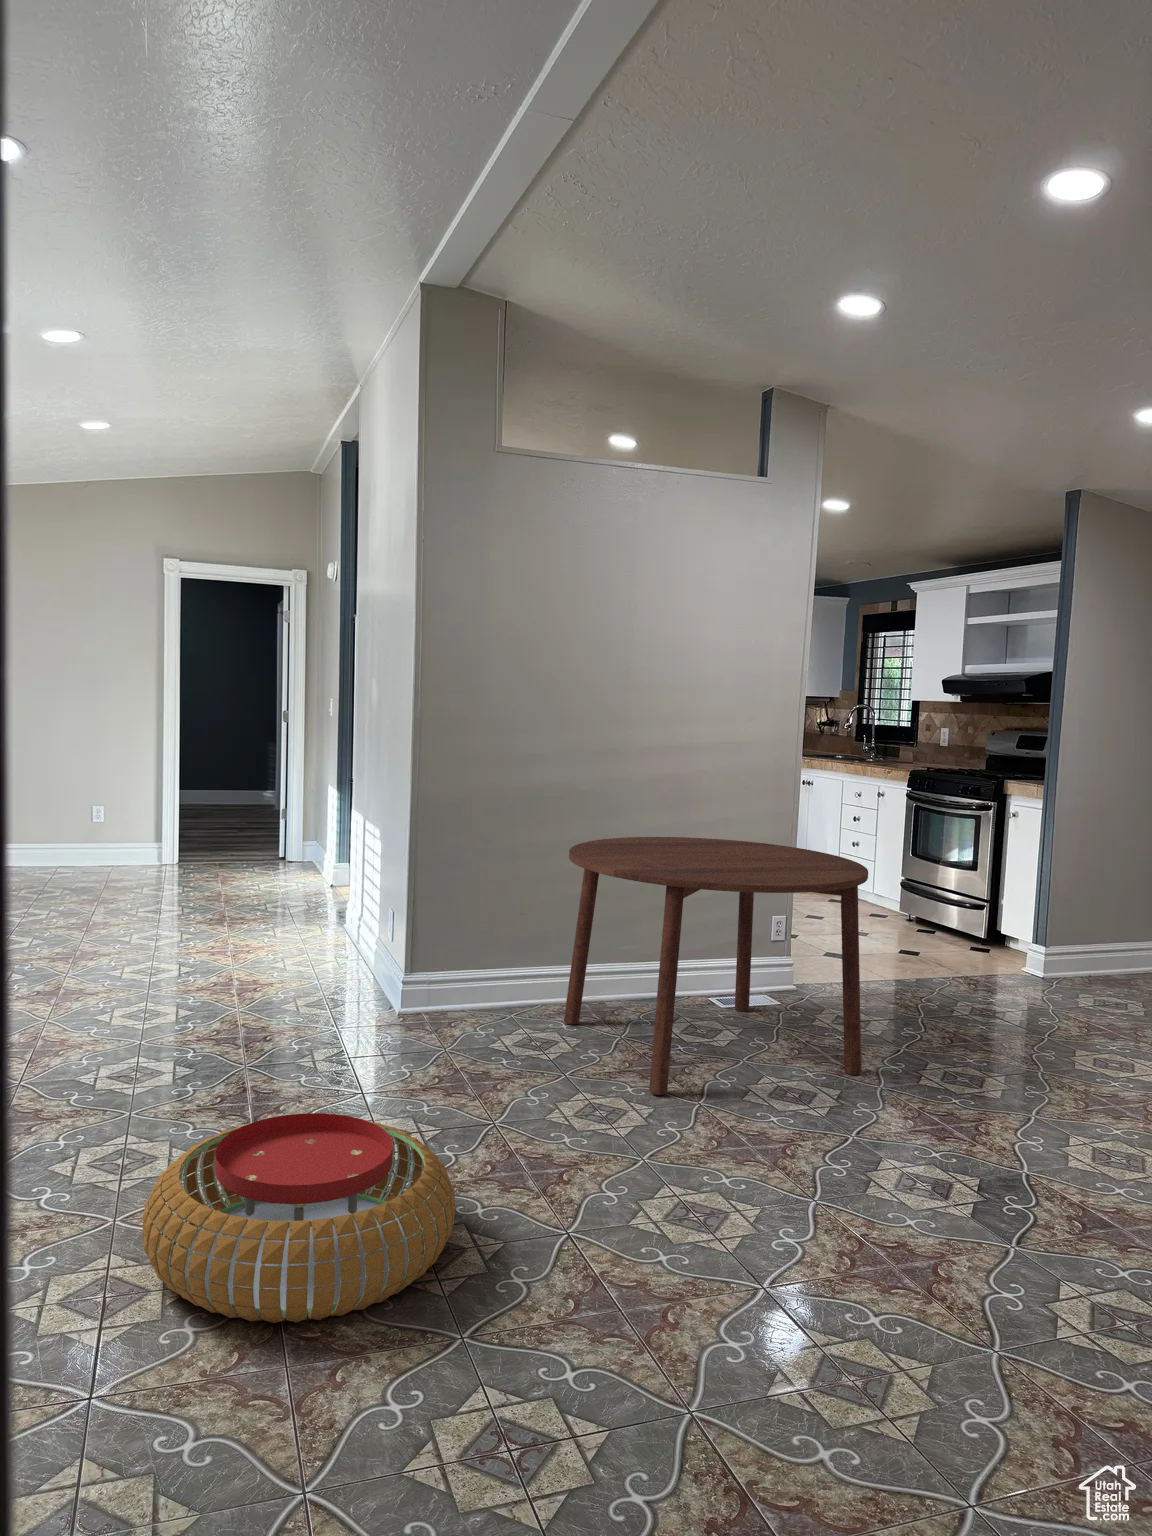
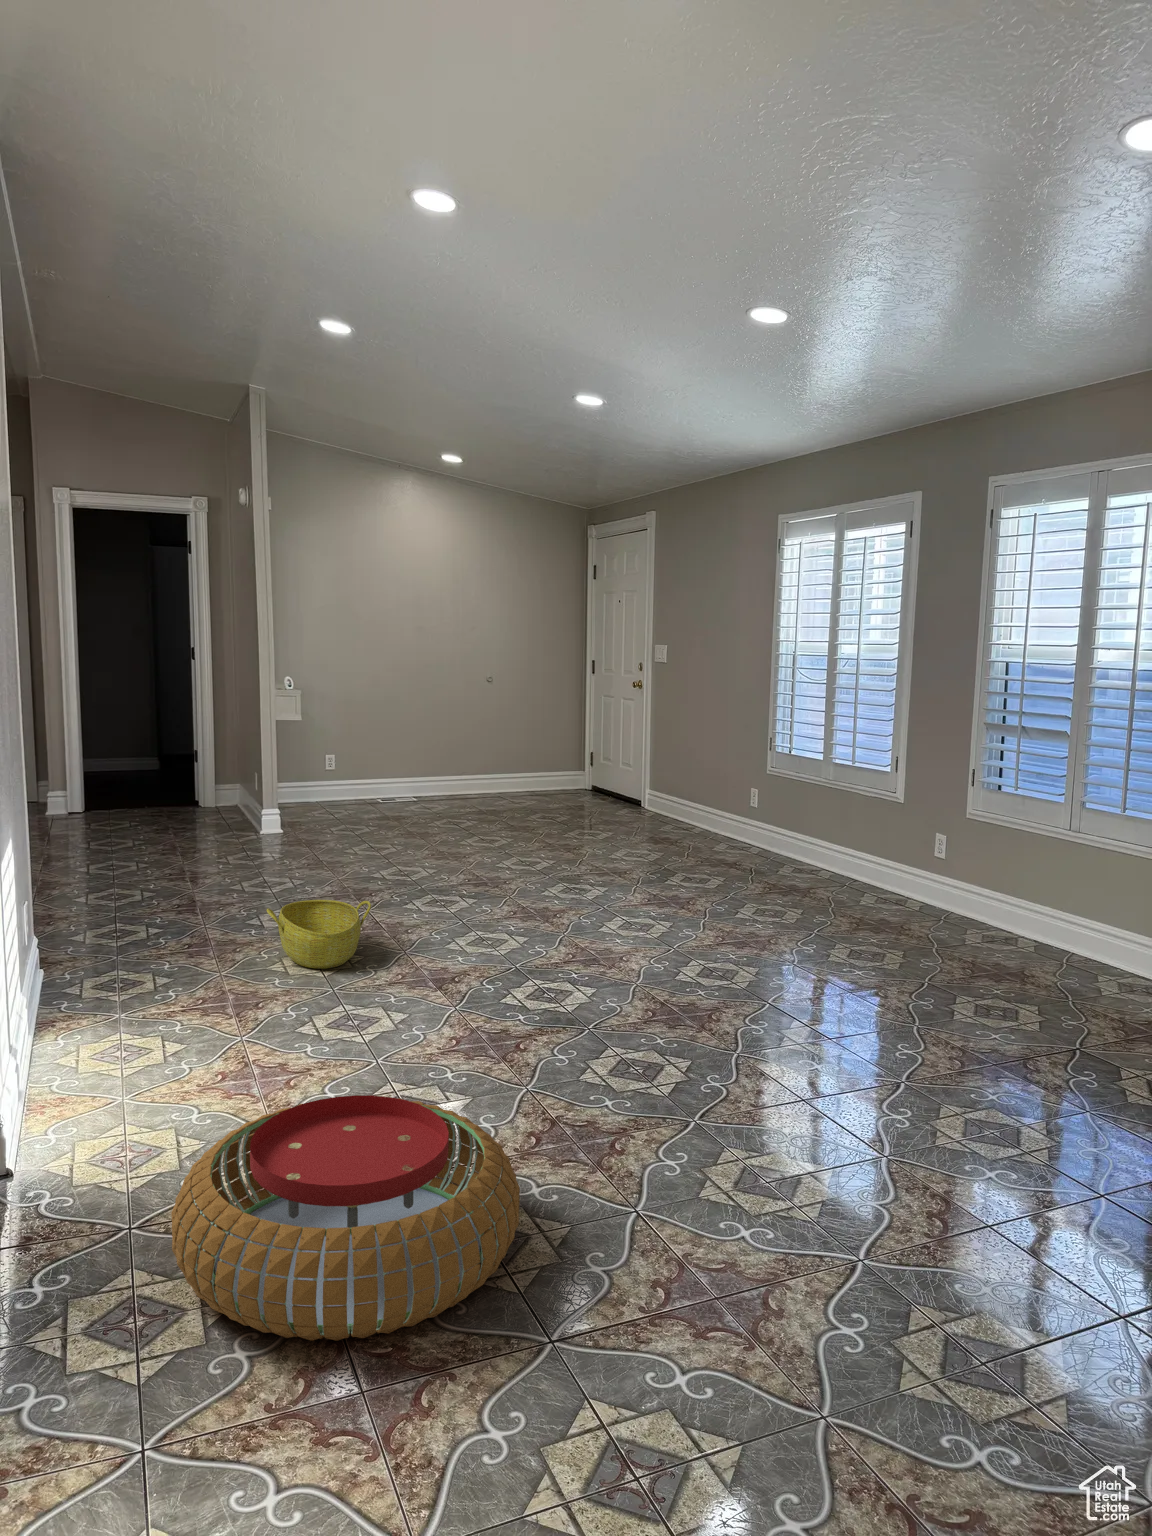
dining table: present [564,837,868,1095] -> none [572,771,898,1047]
basket: none [285,947,382,1010] -> present [267,900,371,969]

